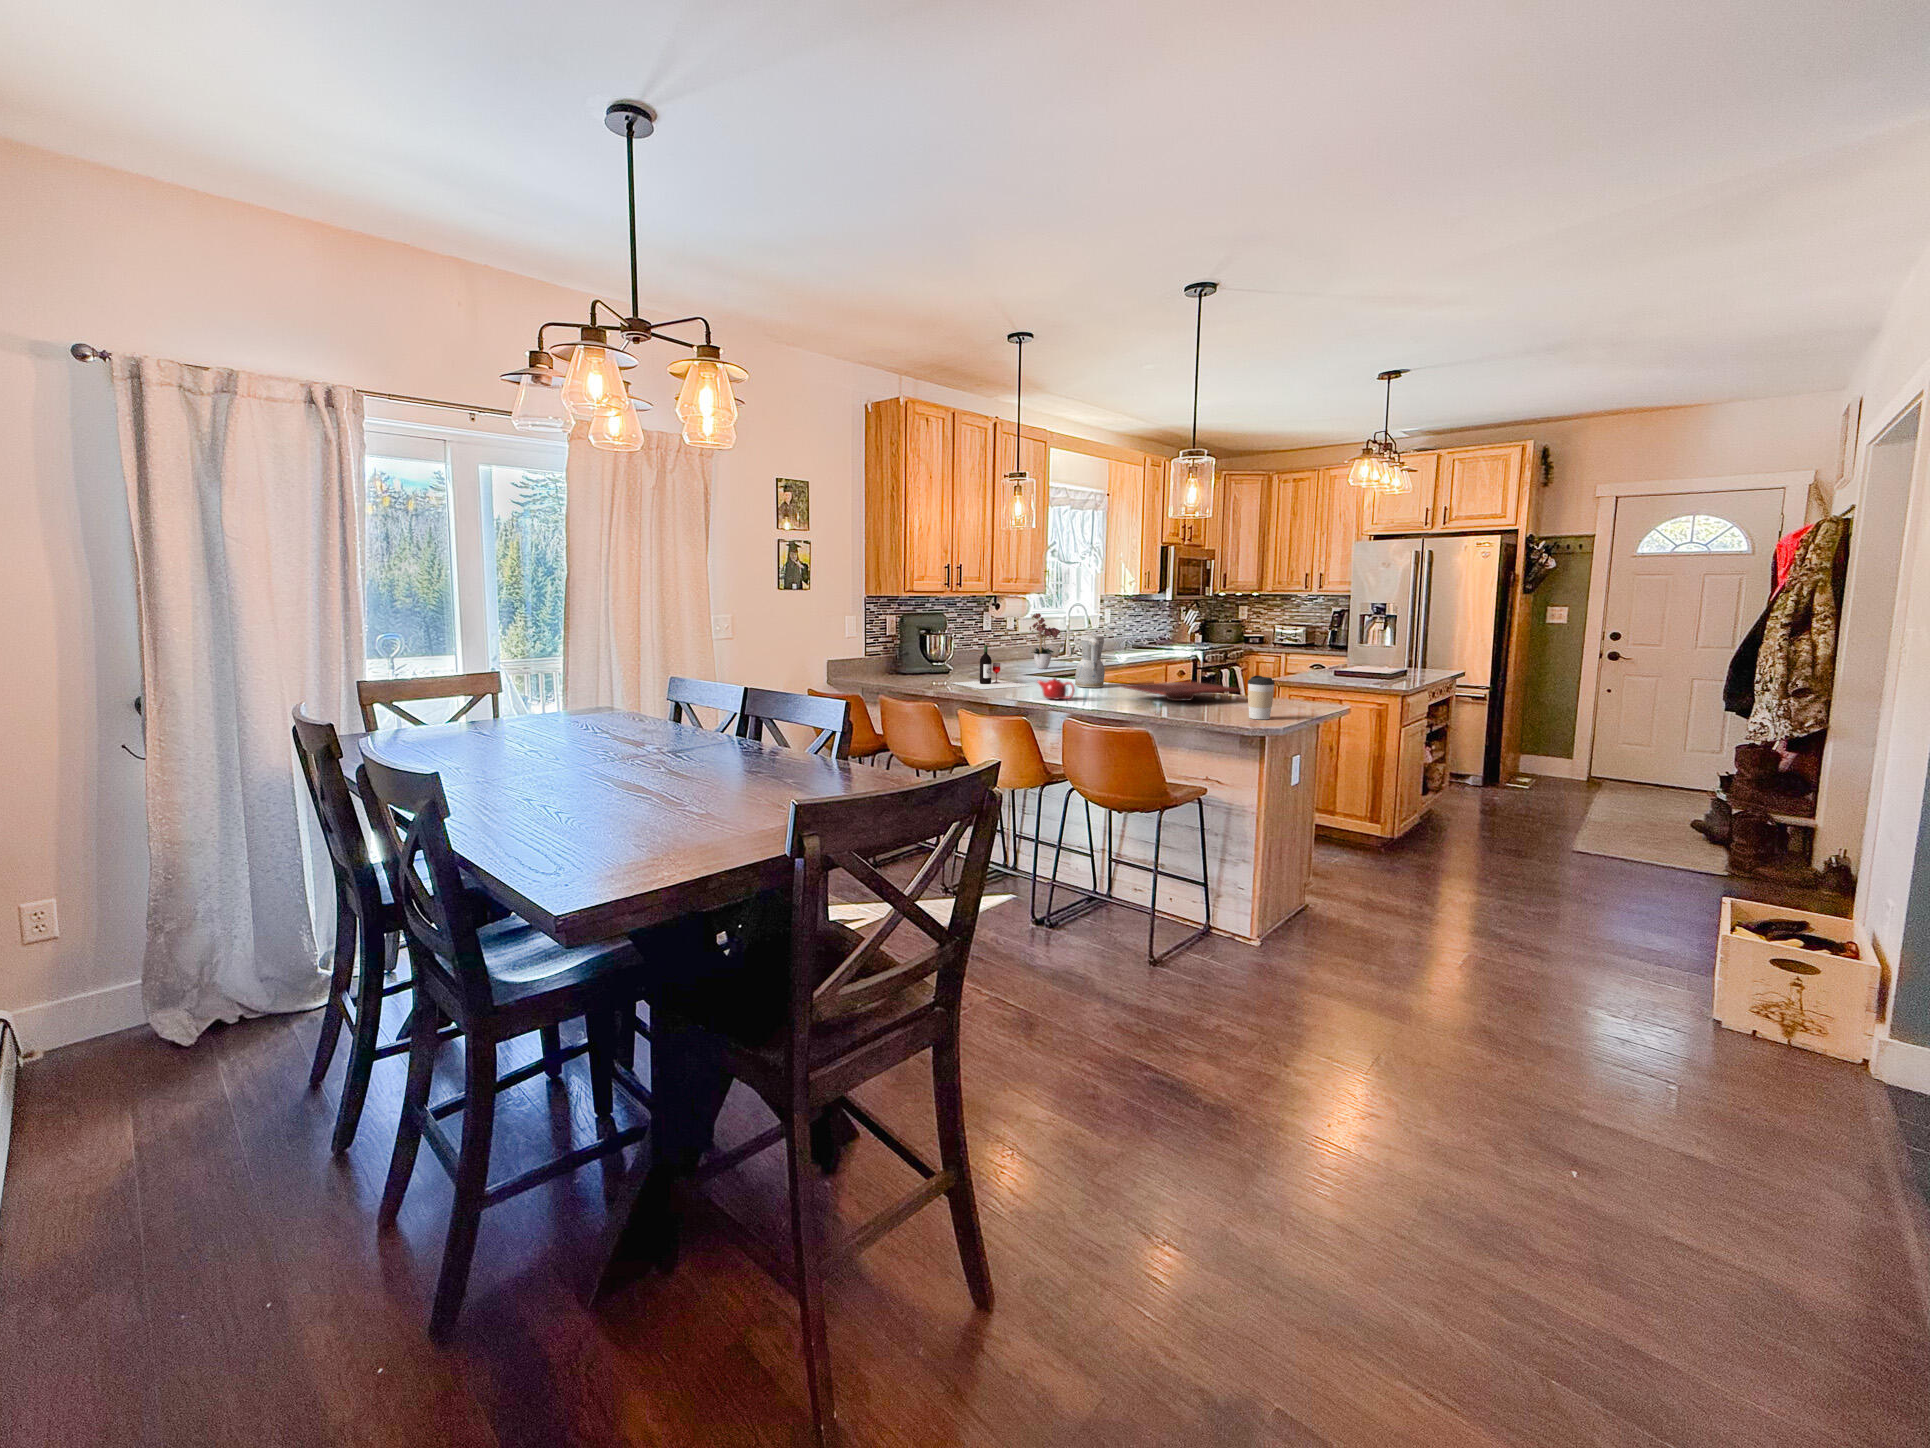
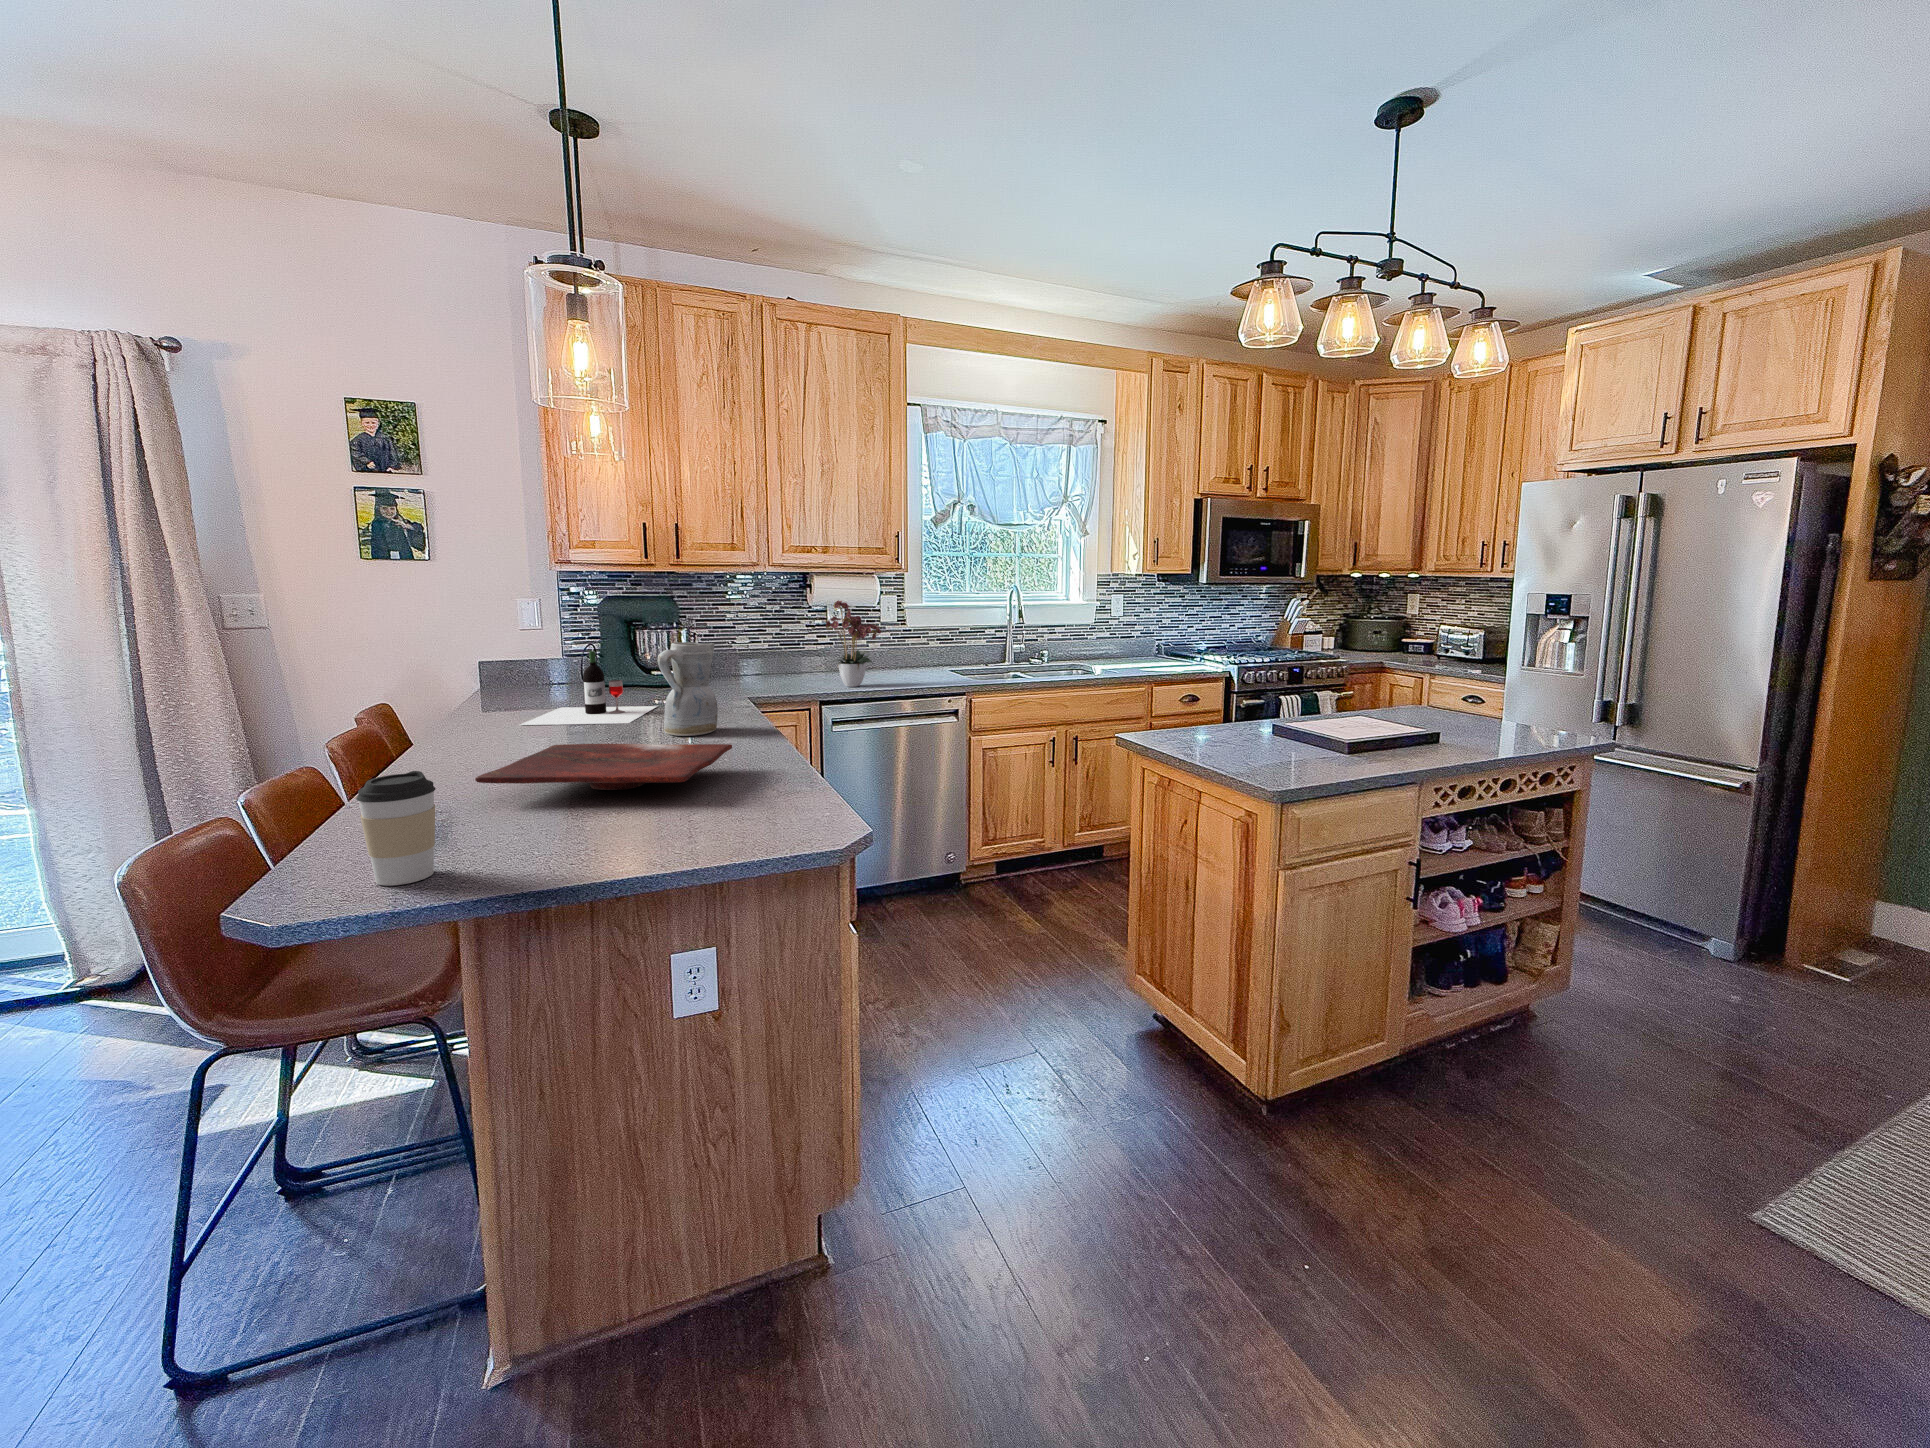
teapot: present [1038,678,1075,699] -> none [435,721,484,764]

